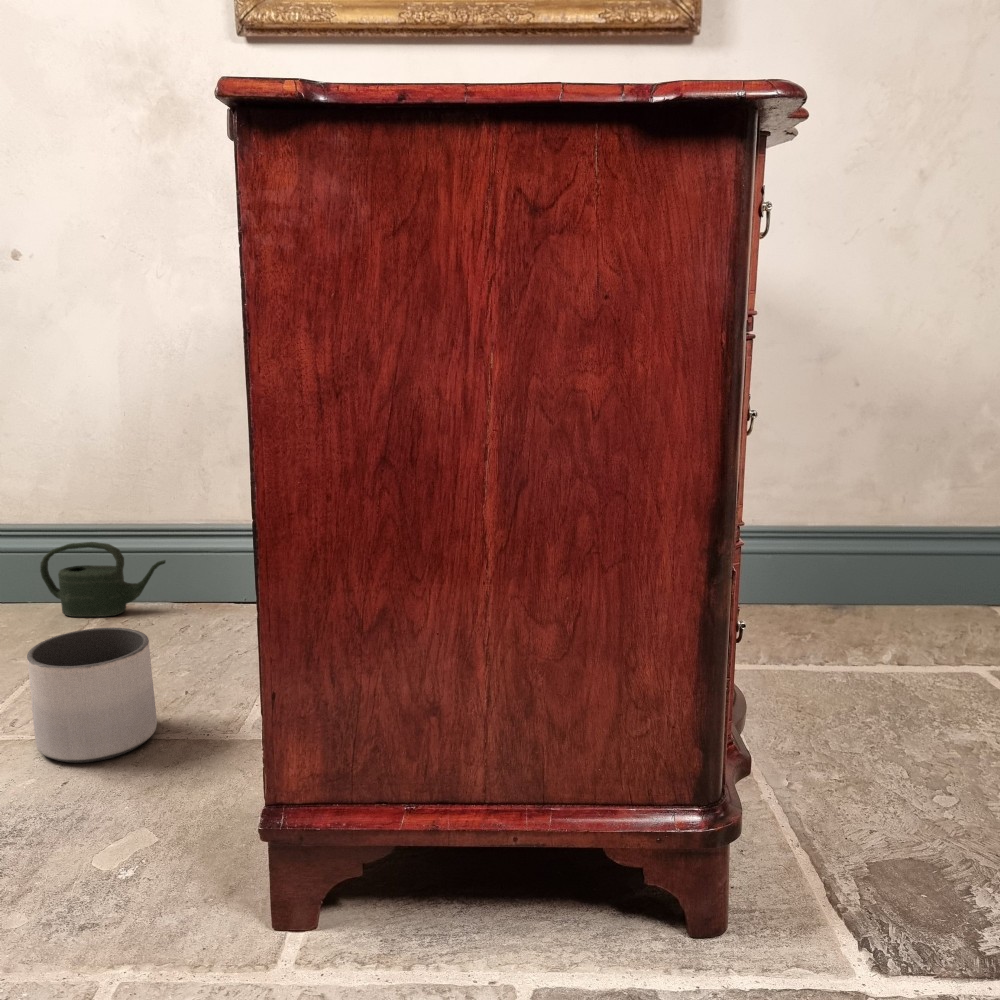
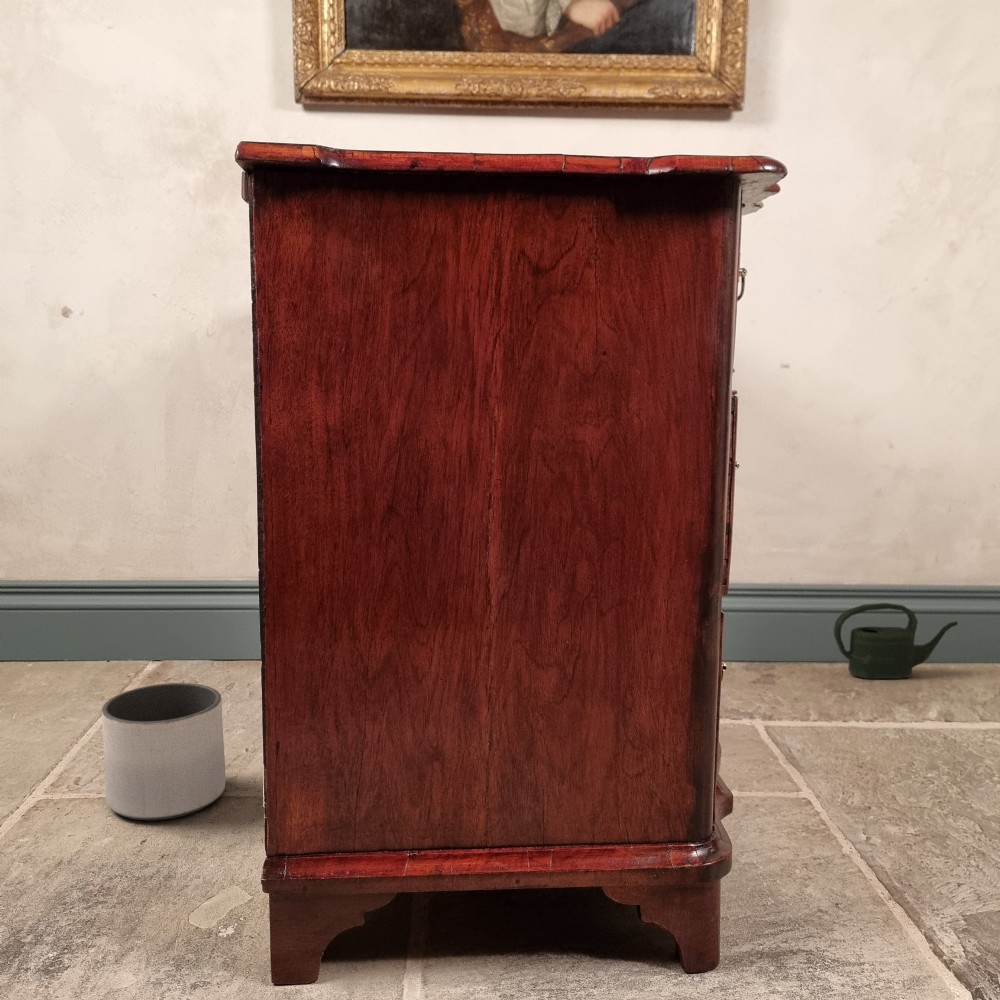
watering can: present [40,542,165,617] -> present [834,603,958,679]

